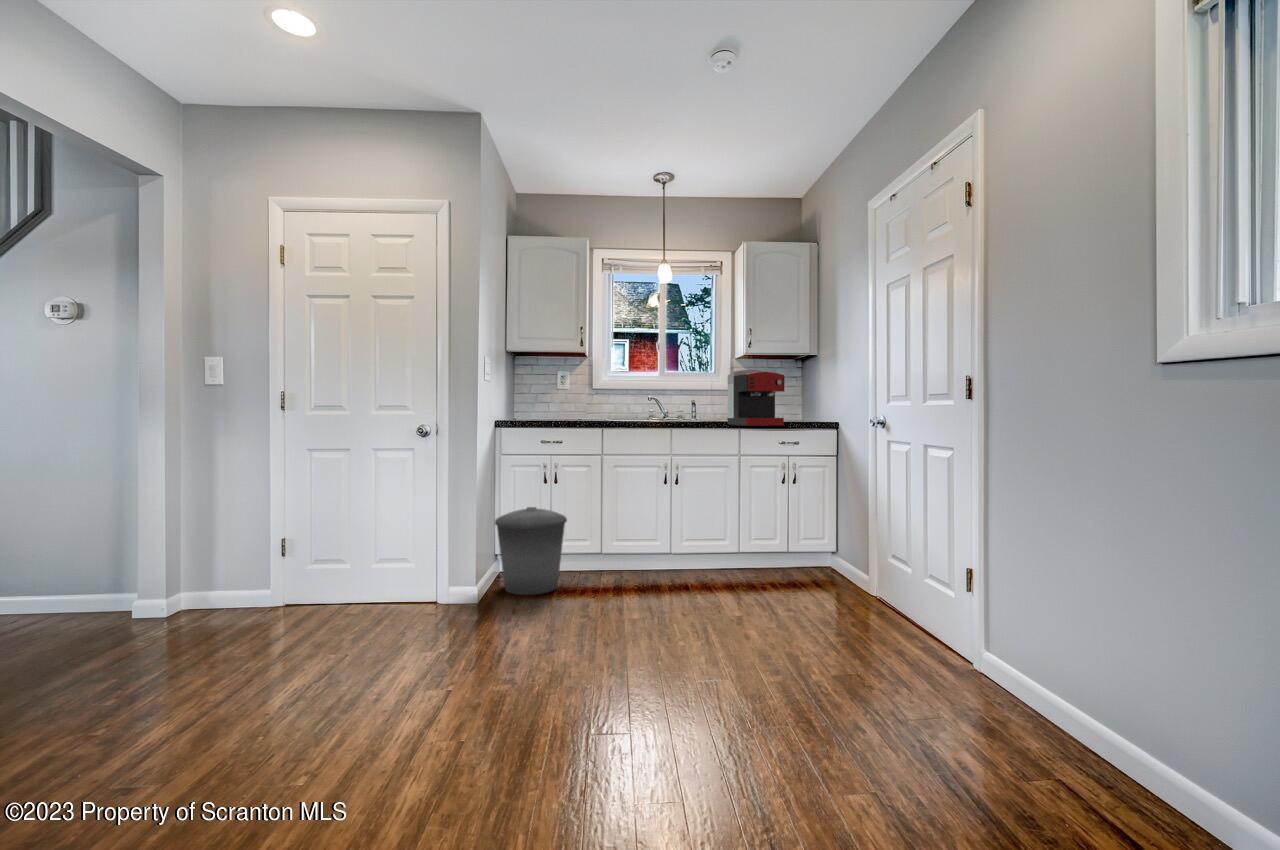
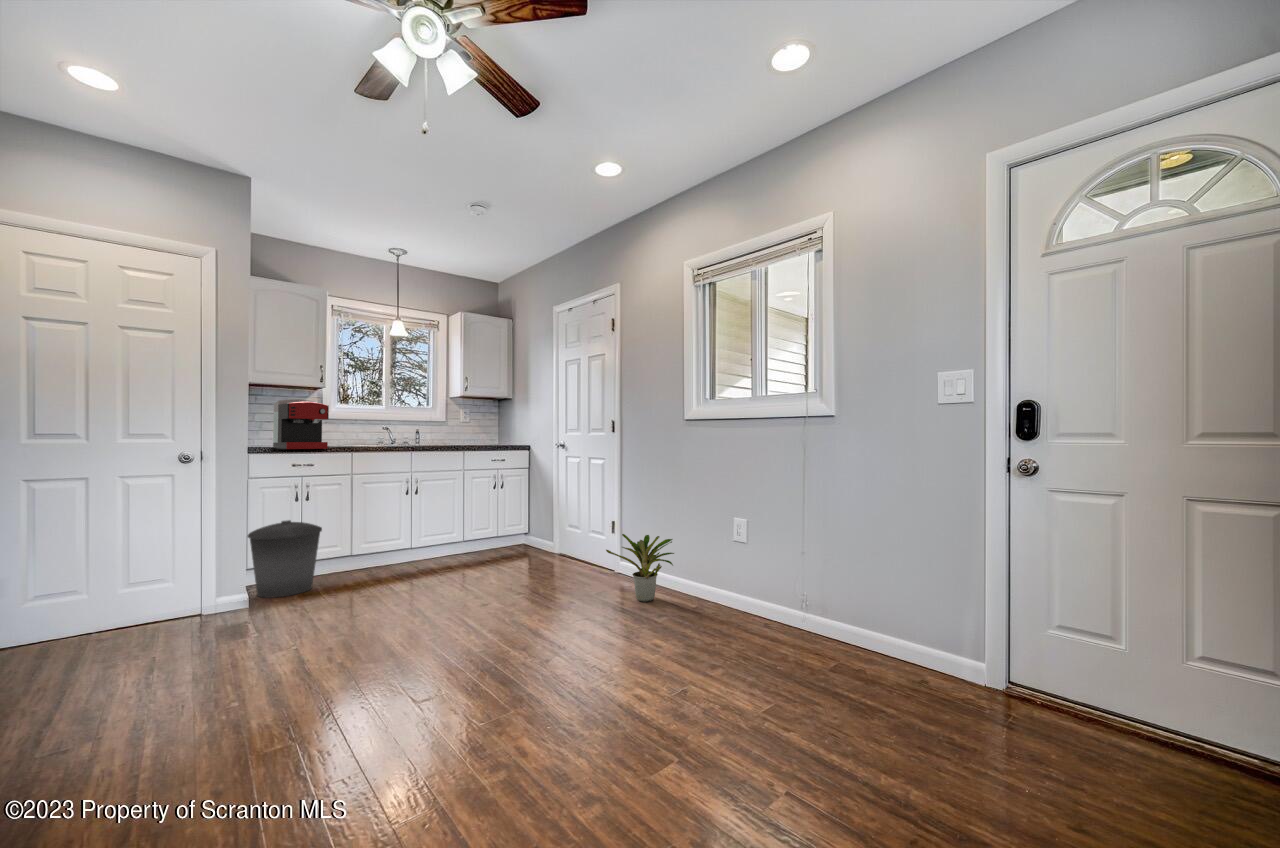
coffee maker: present [728,370,785,426] -> present [273,399,329,449]
potted plant: none [942,609,1117,765] -> present [606,534,674,602]

